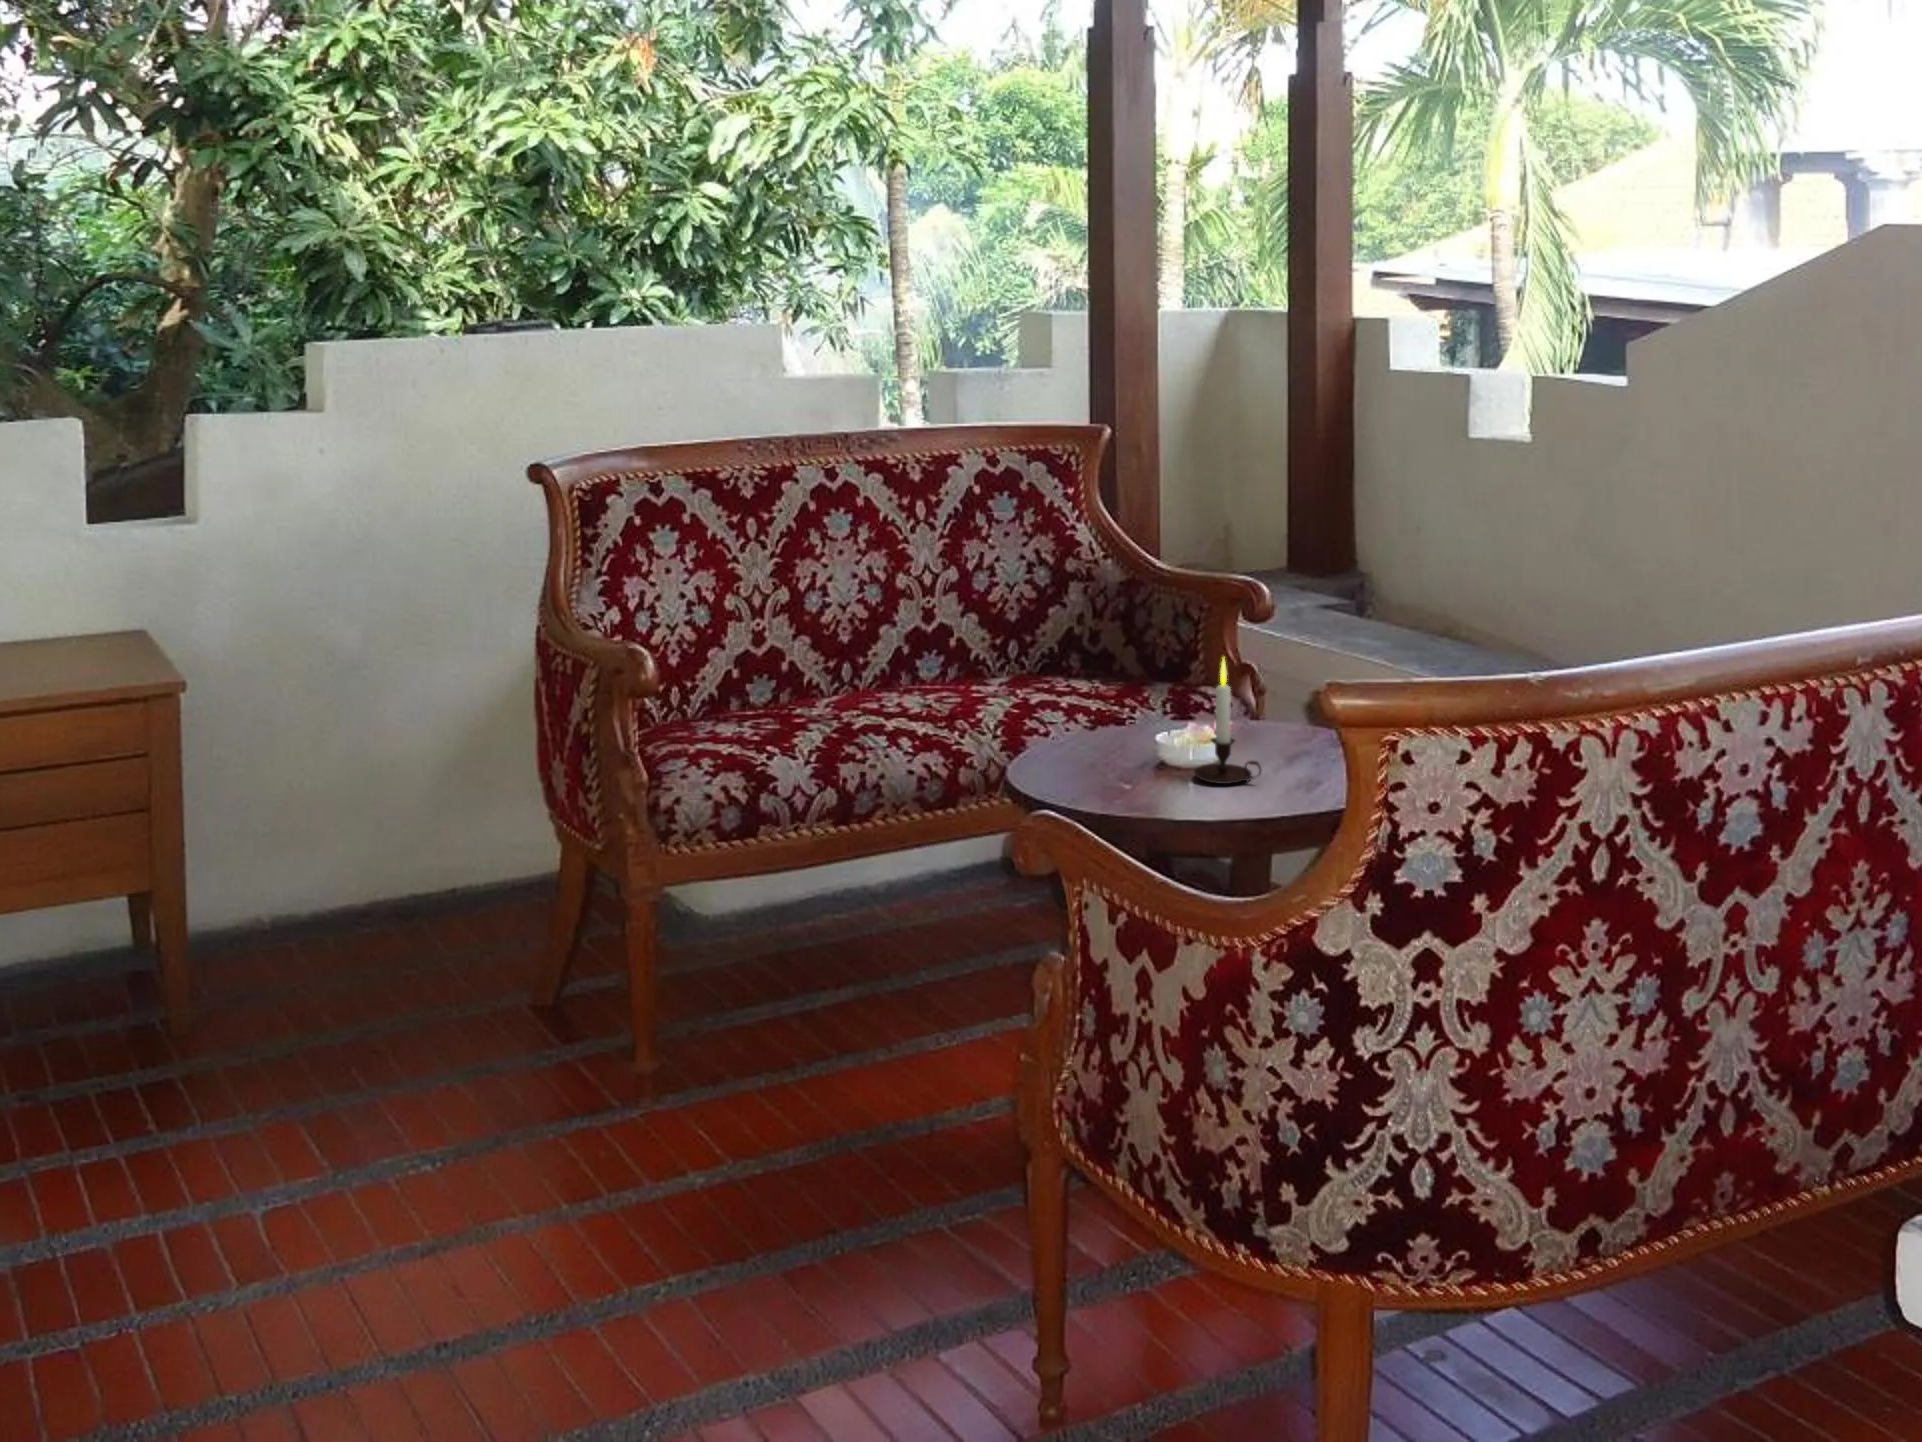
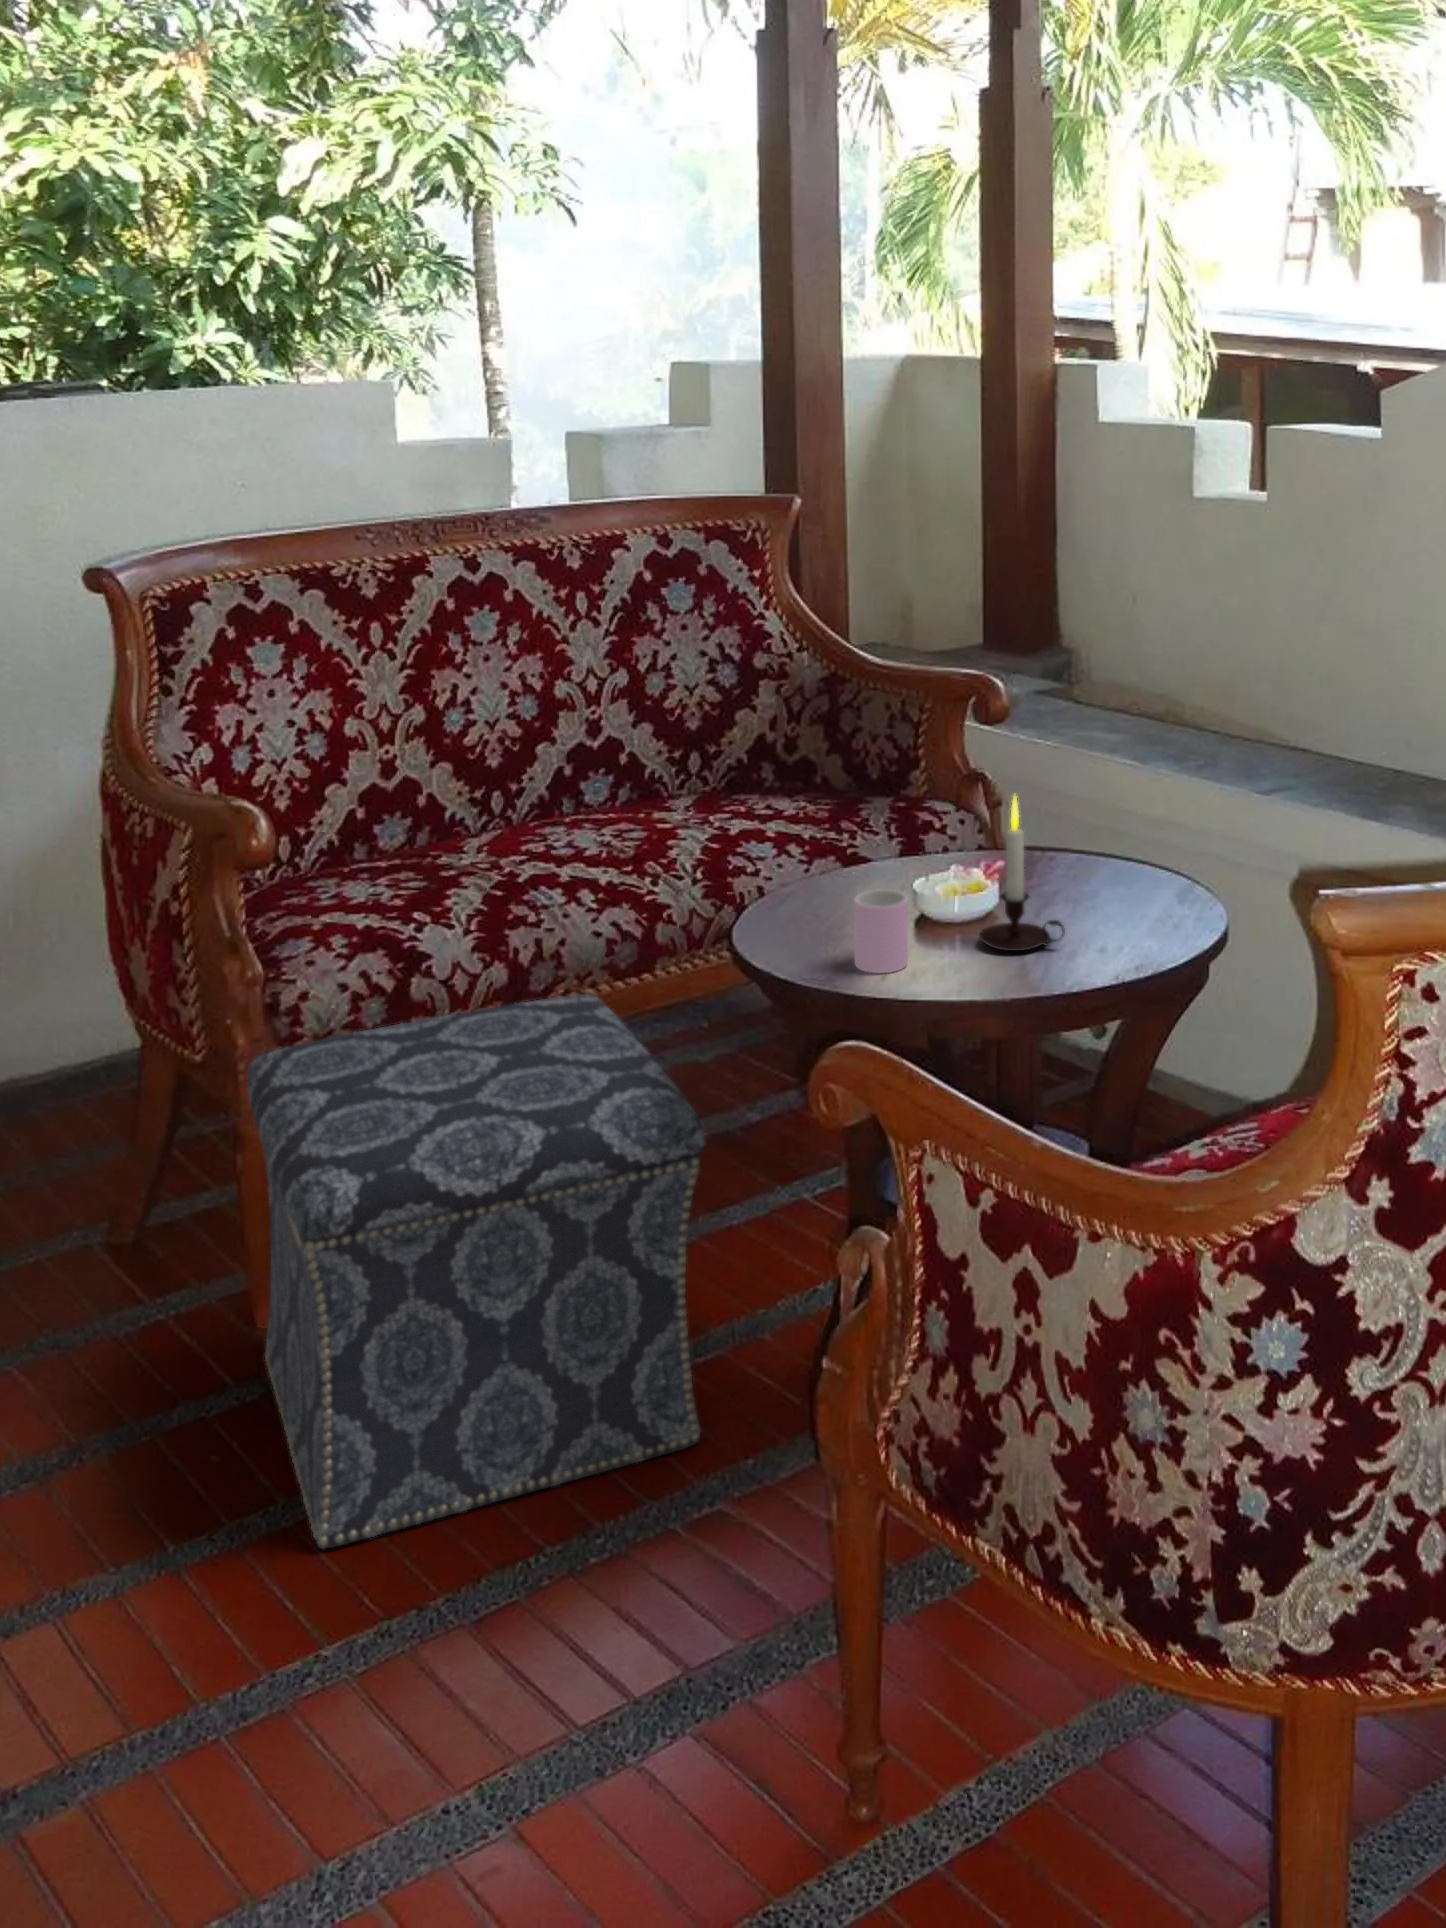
cup: none [1090,728,1133,793] -> present [854,889,908,973]
ottoman: none [633,812,972,1208] -> present [247,994,705,1548]

